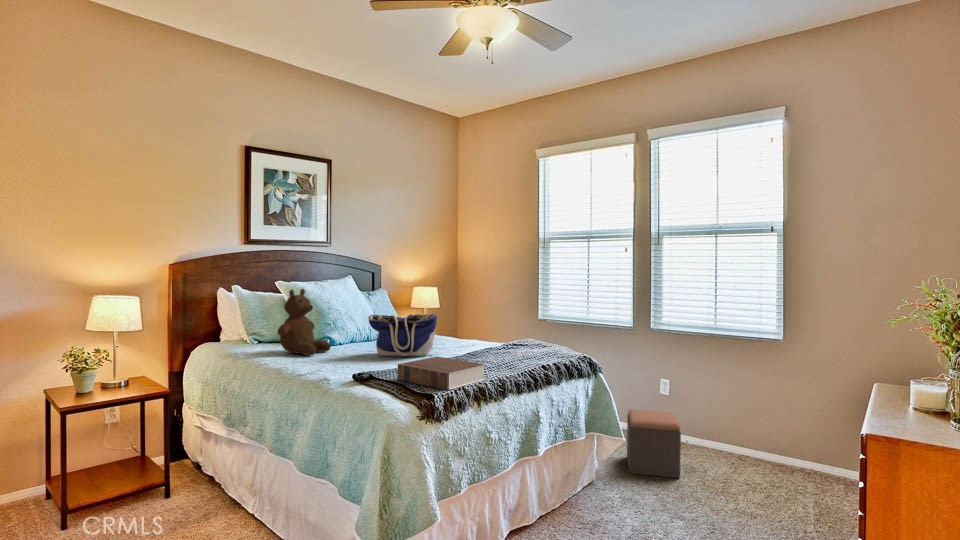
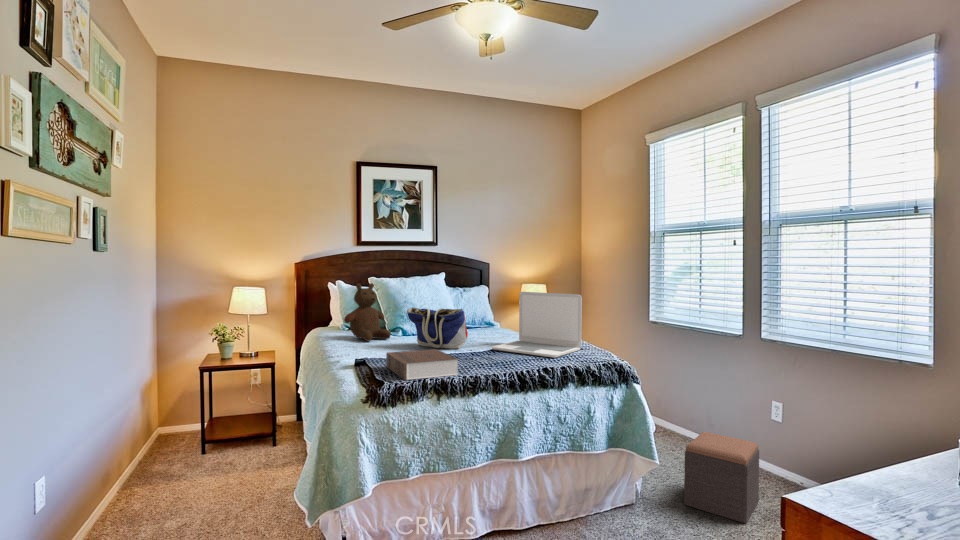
laptop: none [461,295,538,356] -> present [492,292,582,358]

